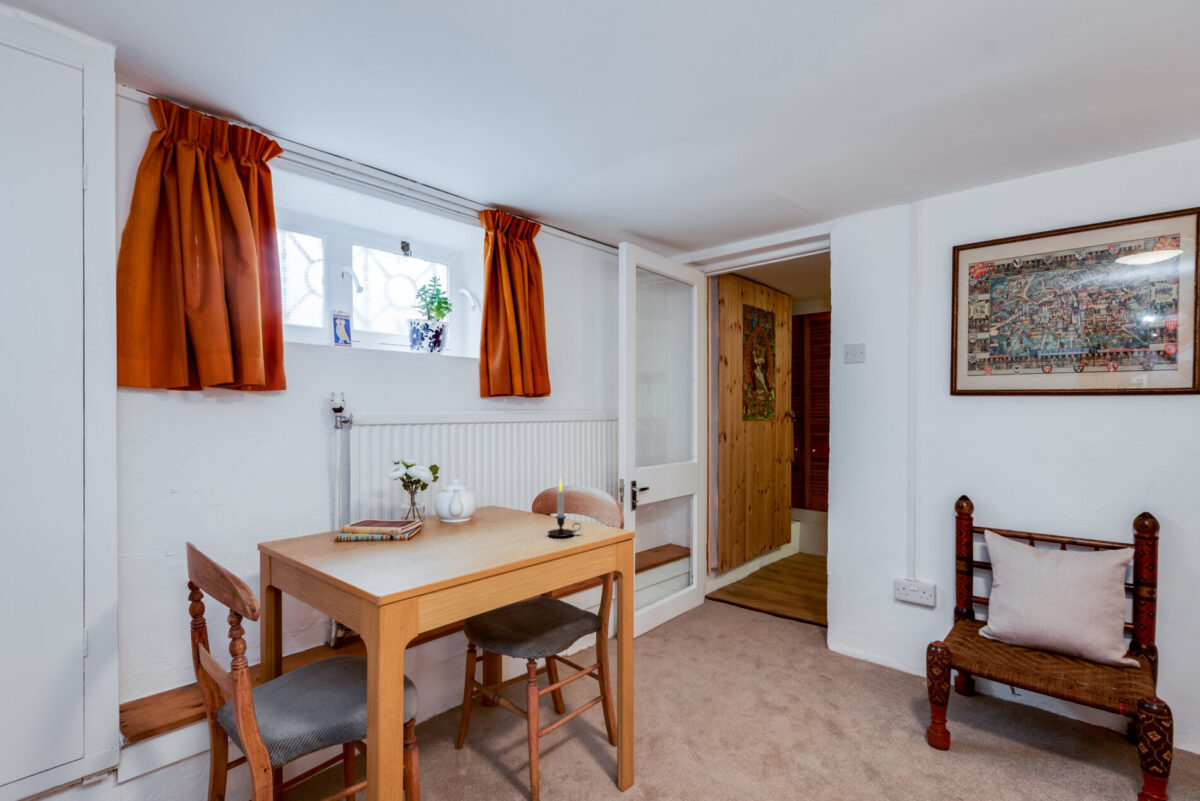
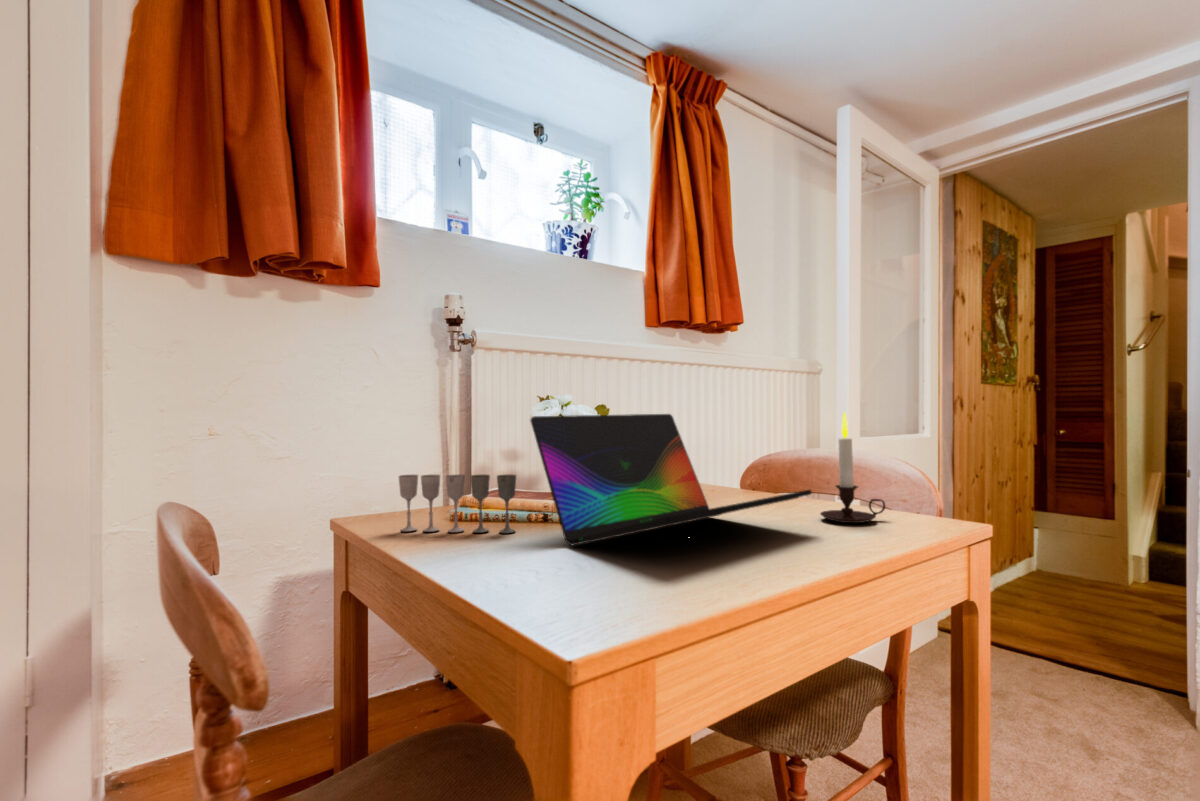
laptop: none [383,475,534,555] -> present [530,414,812,545]
wine glass: none [303,516,375,550] -> present [399,474,516,533]

